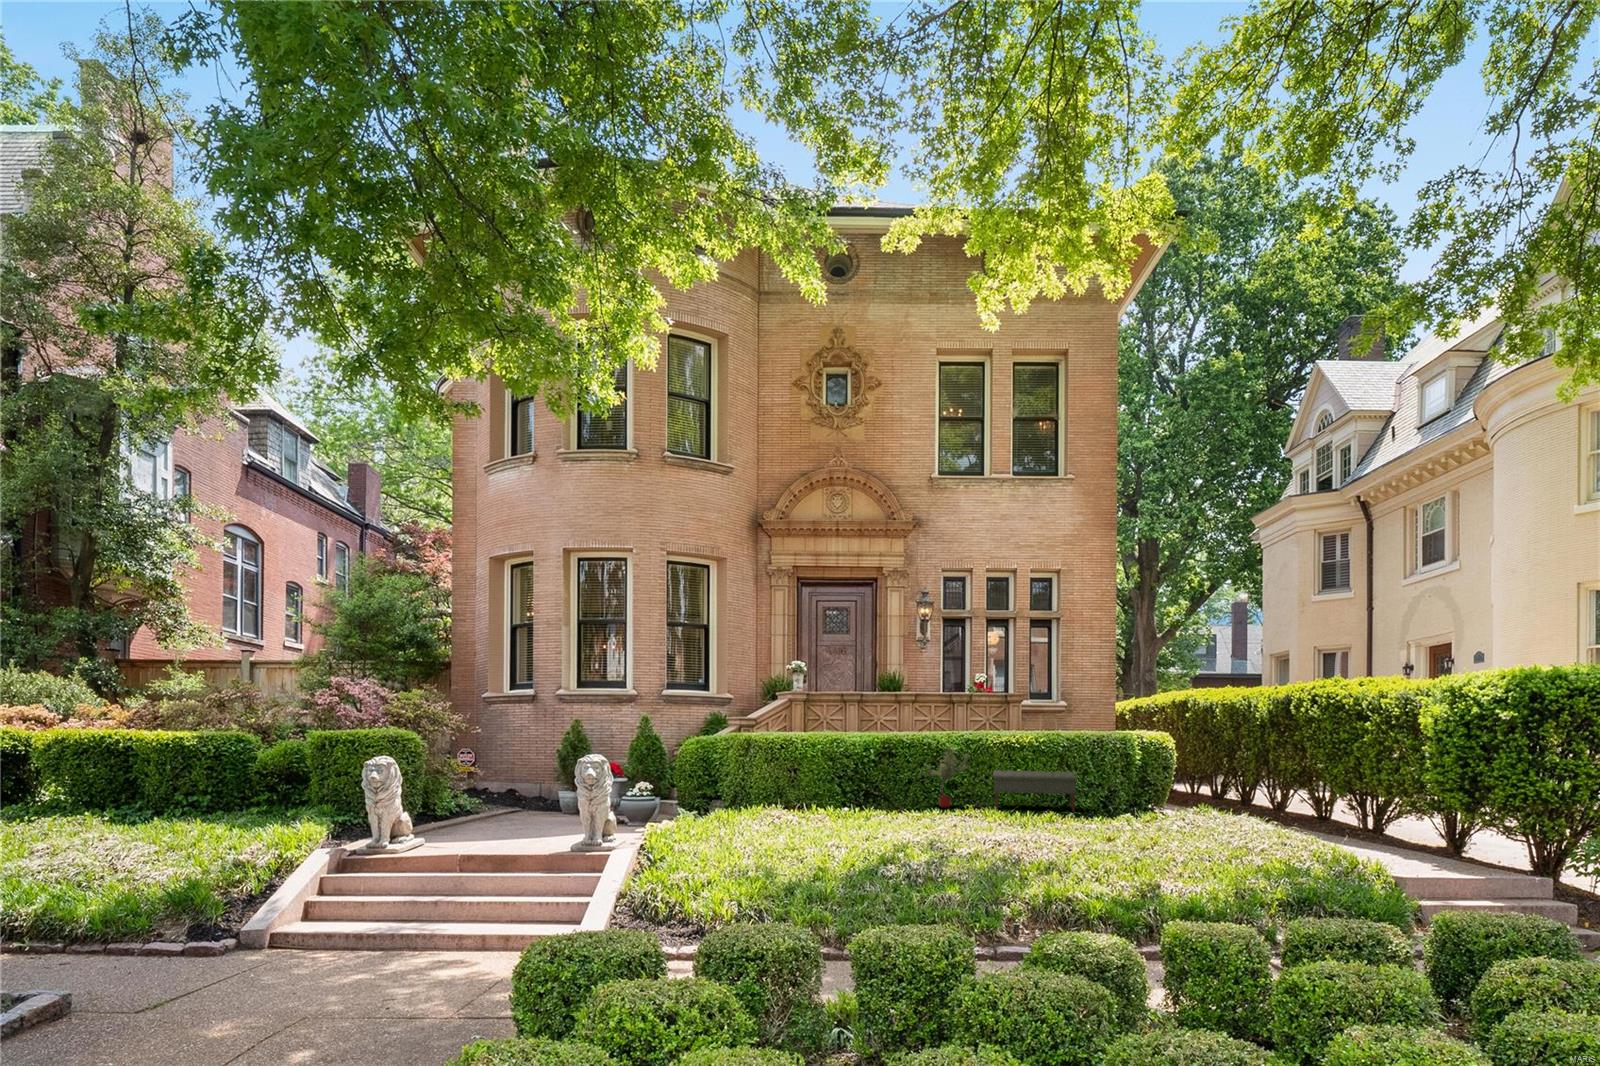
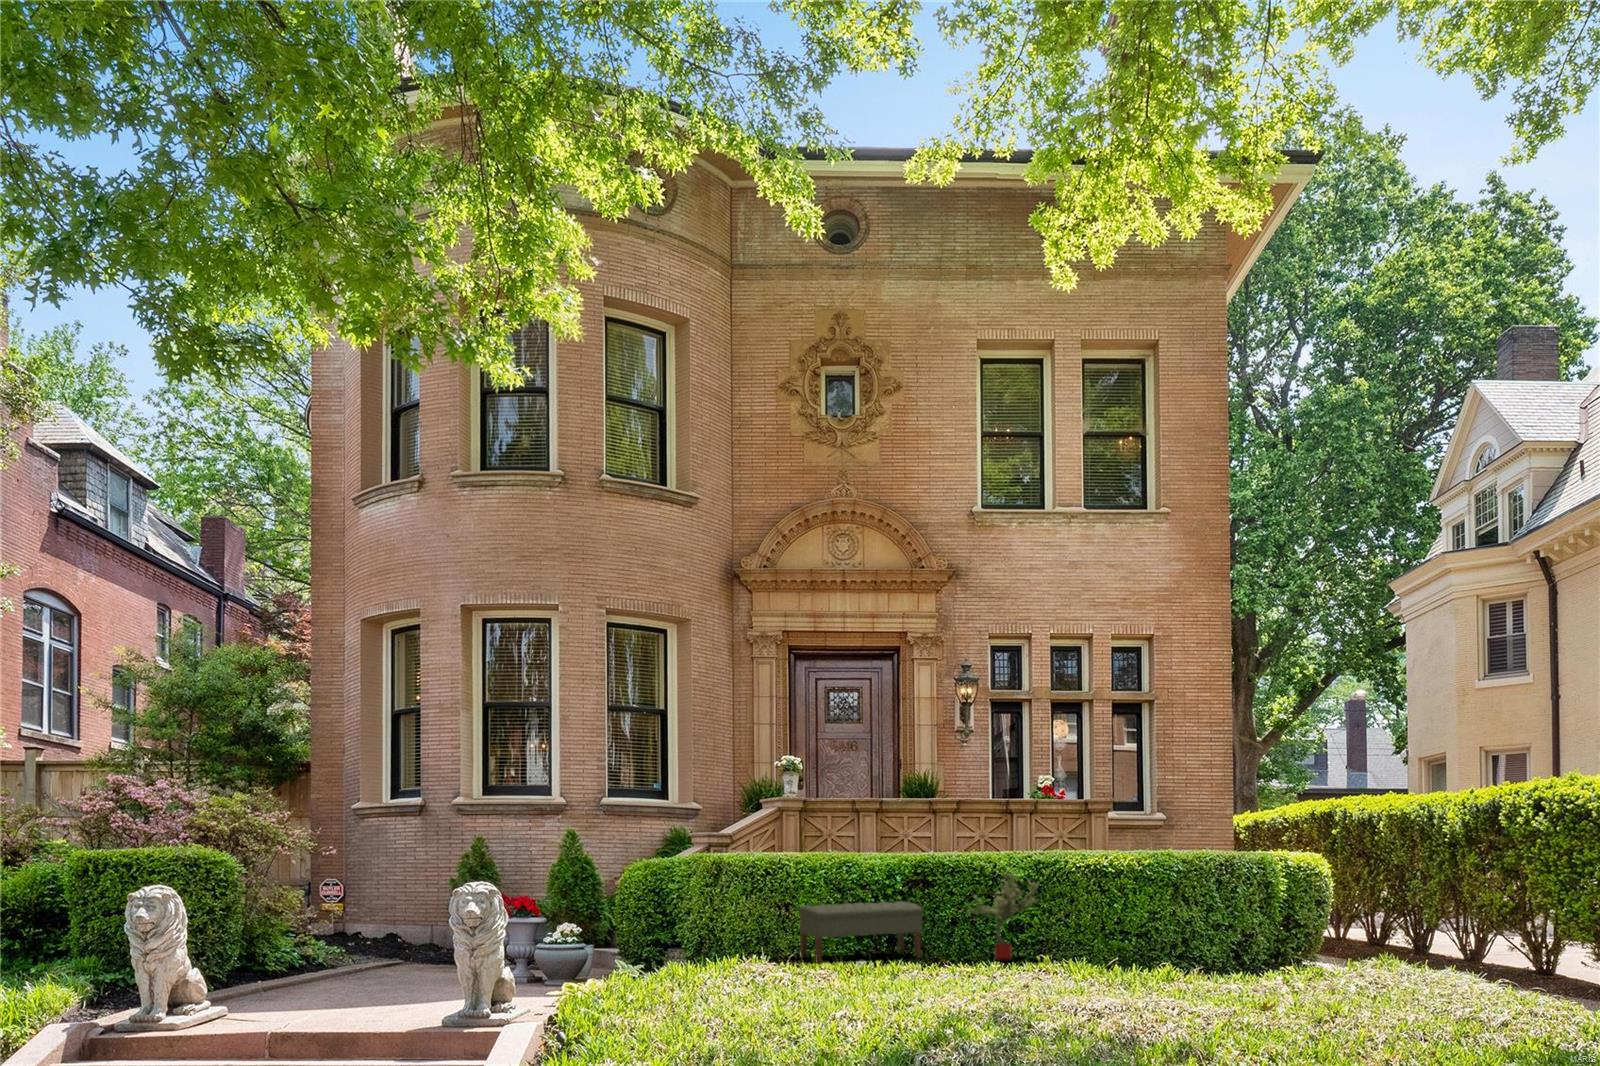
bench: present [993,770,1076,812] -> present [798,901,923,963]

